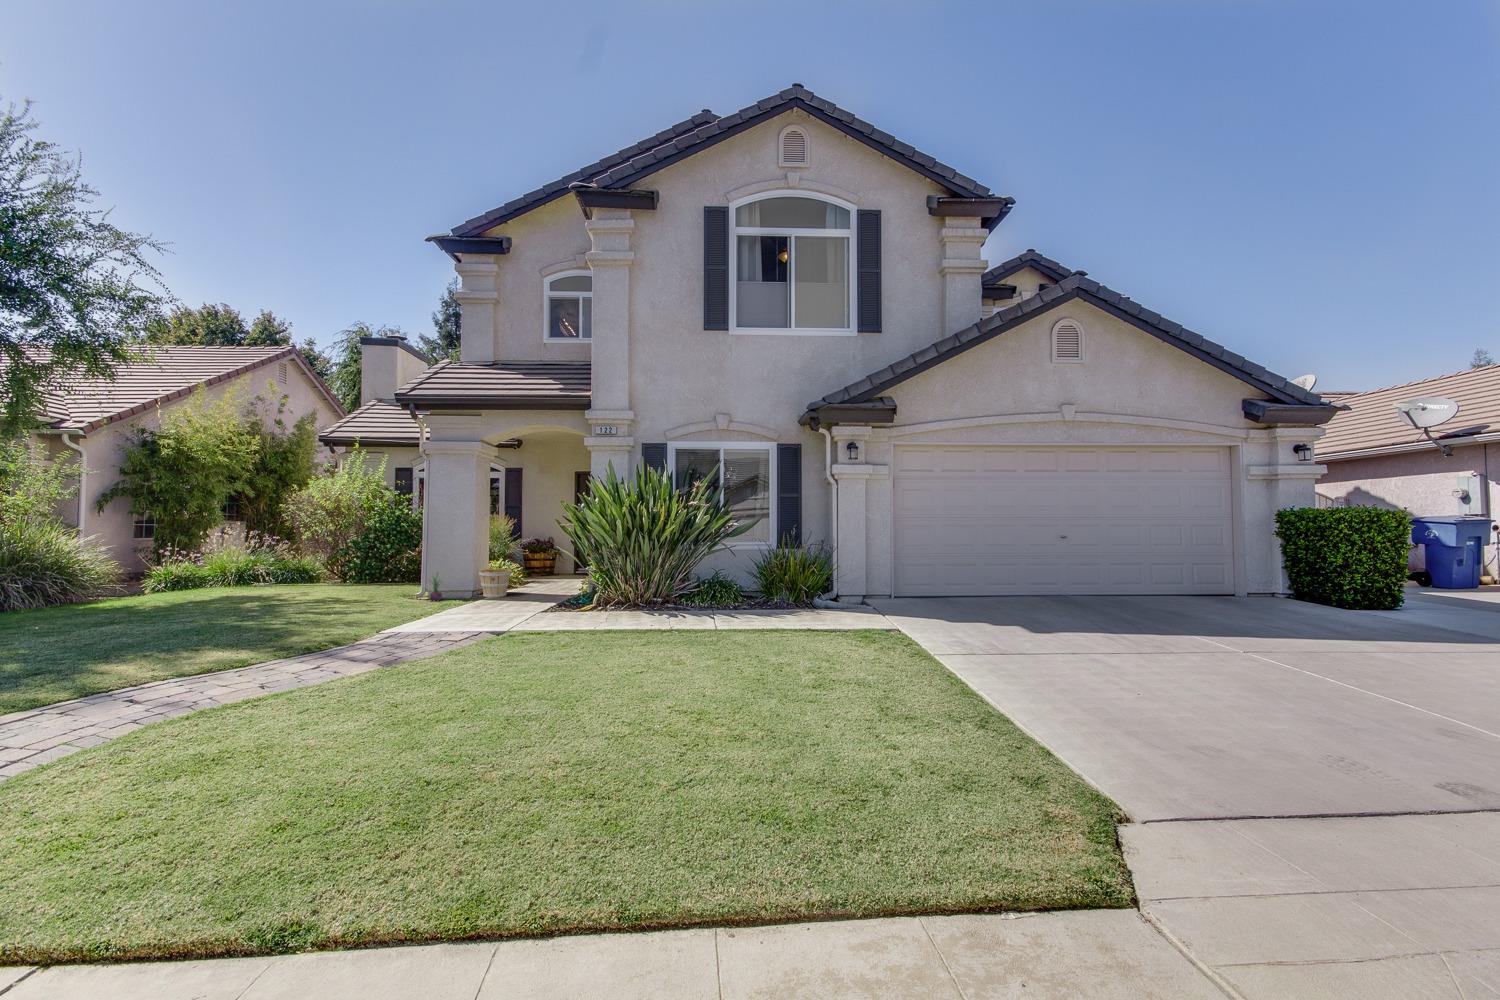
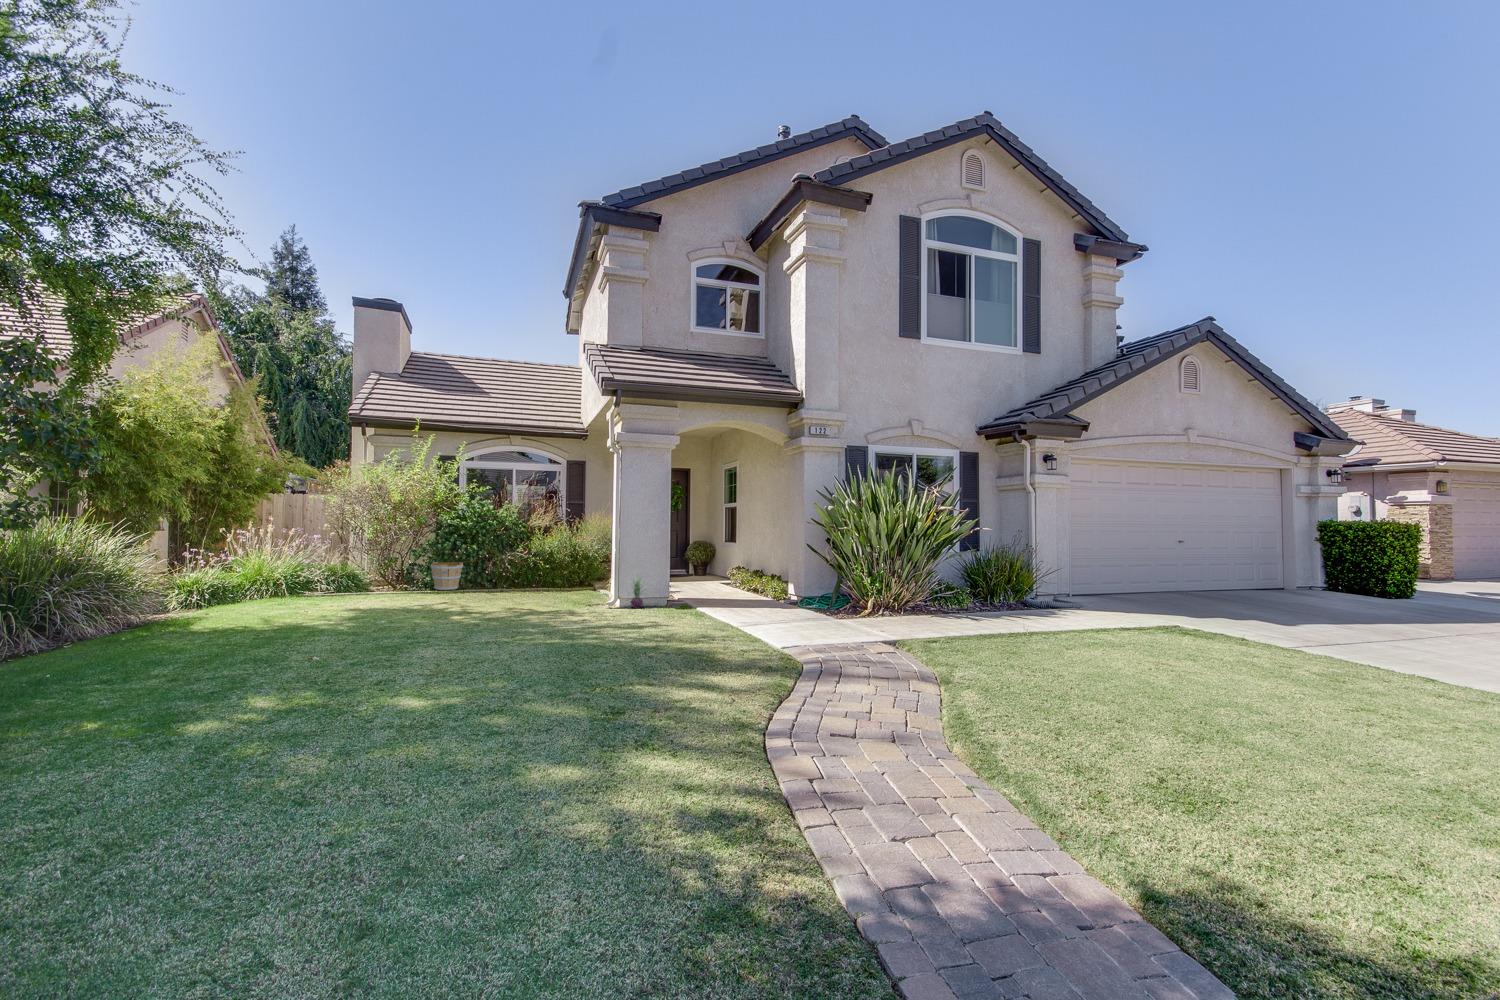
wooden bucket: present [479,569,511,597] -> present [431,562,463,590]

